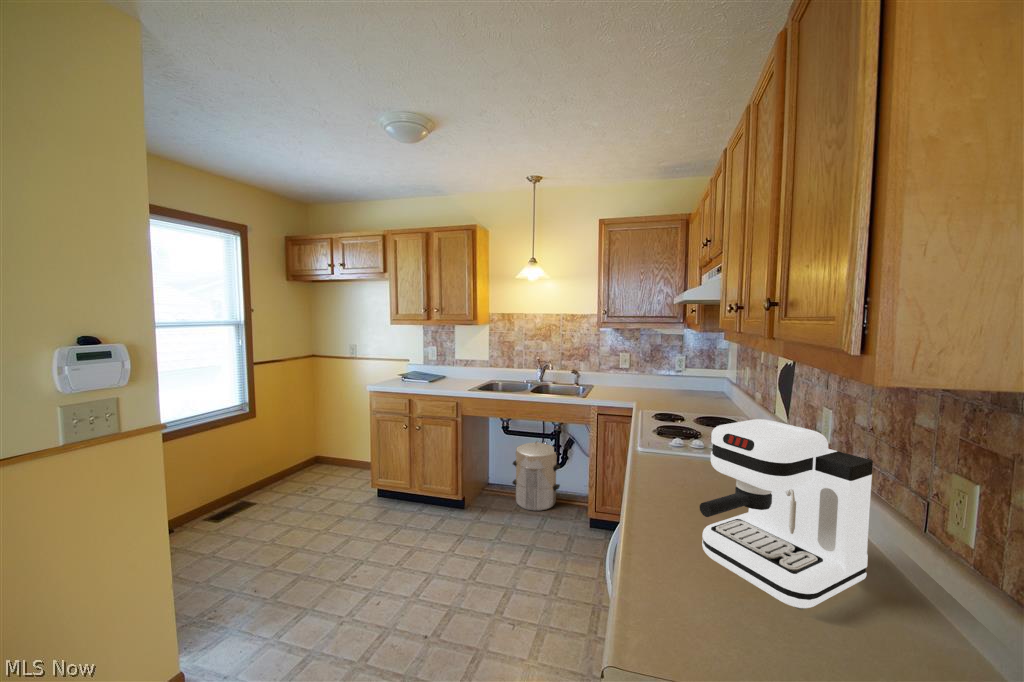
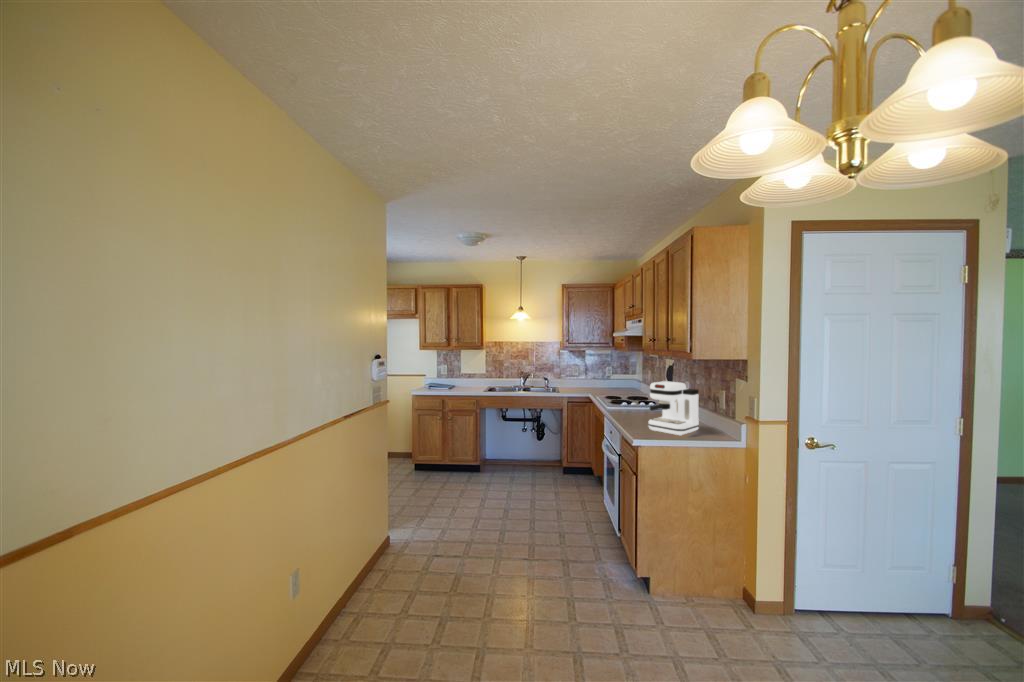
waste bin: present [513,441,560,511] -> none [508,425,540,470]

